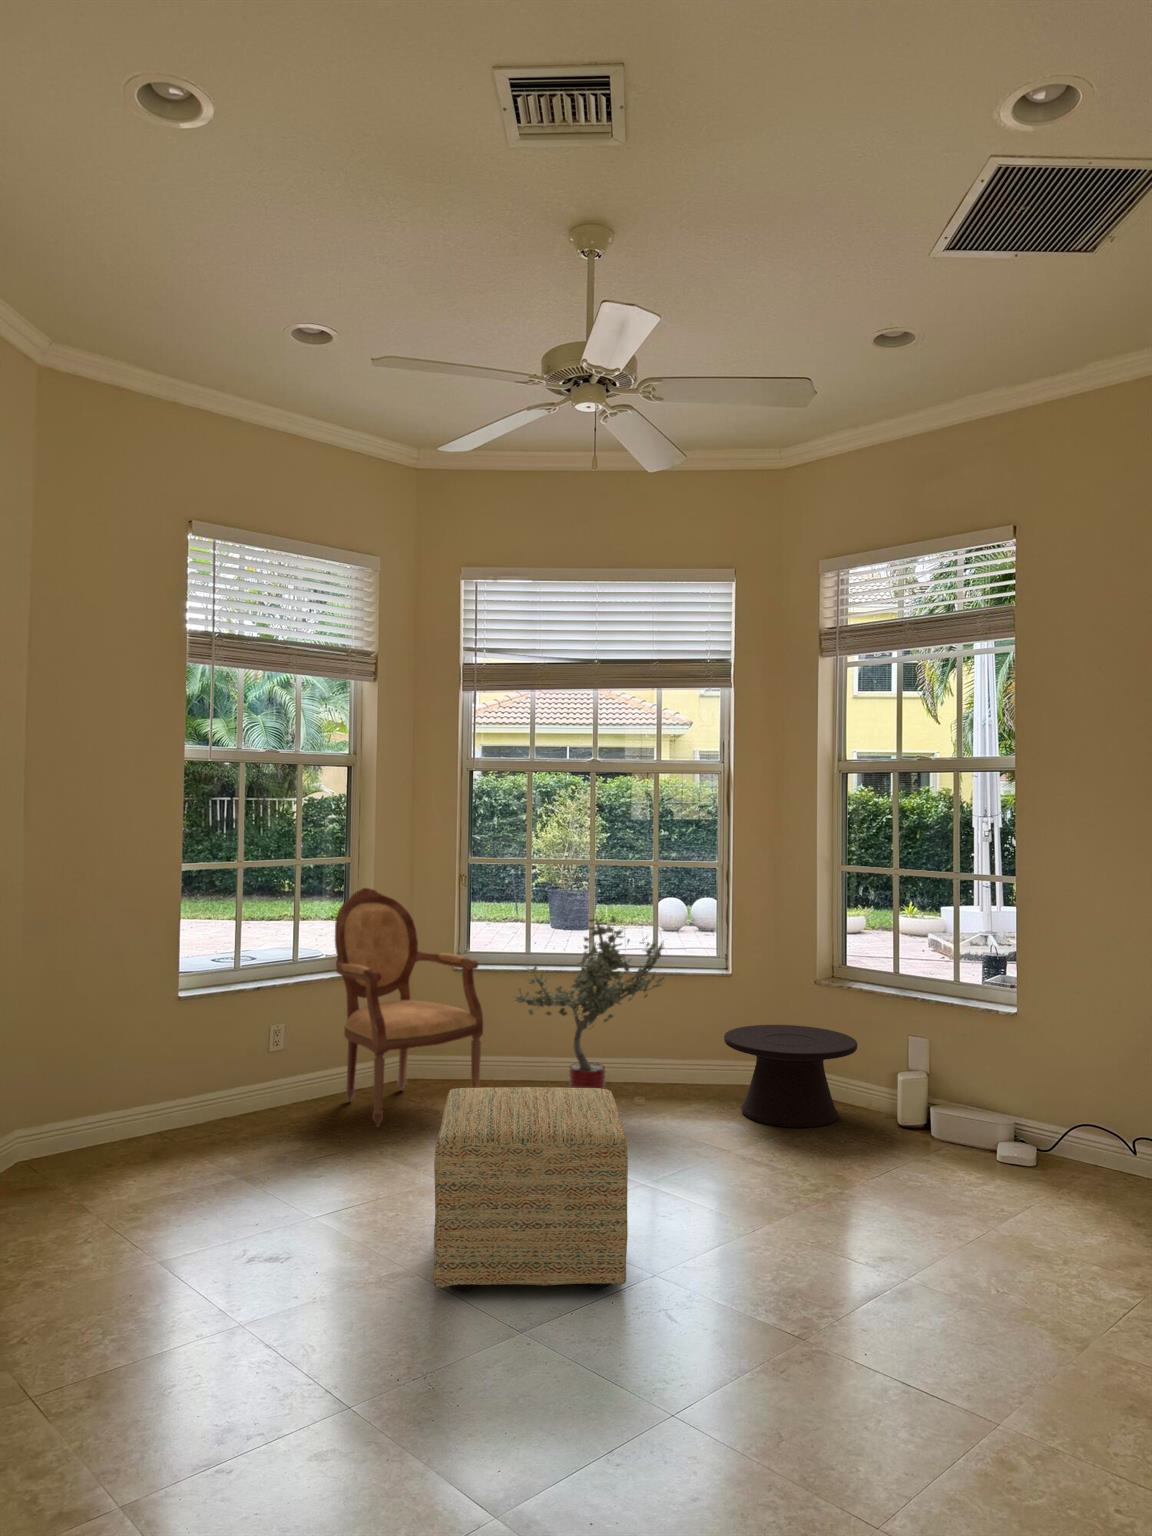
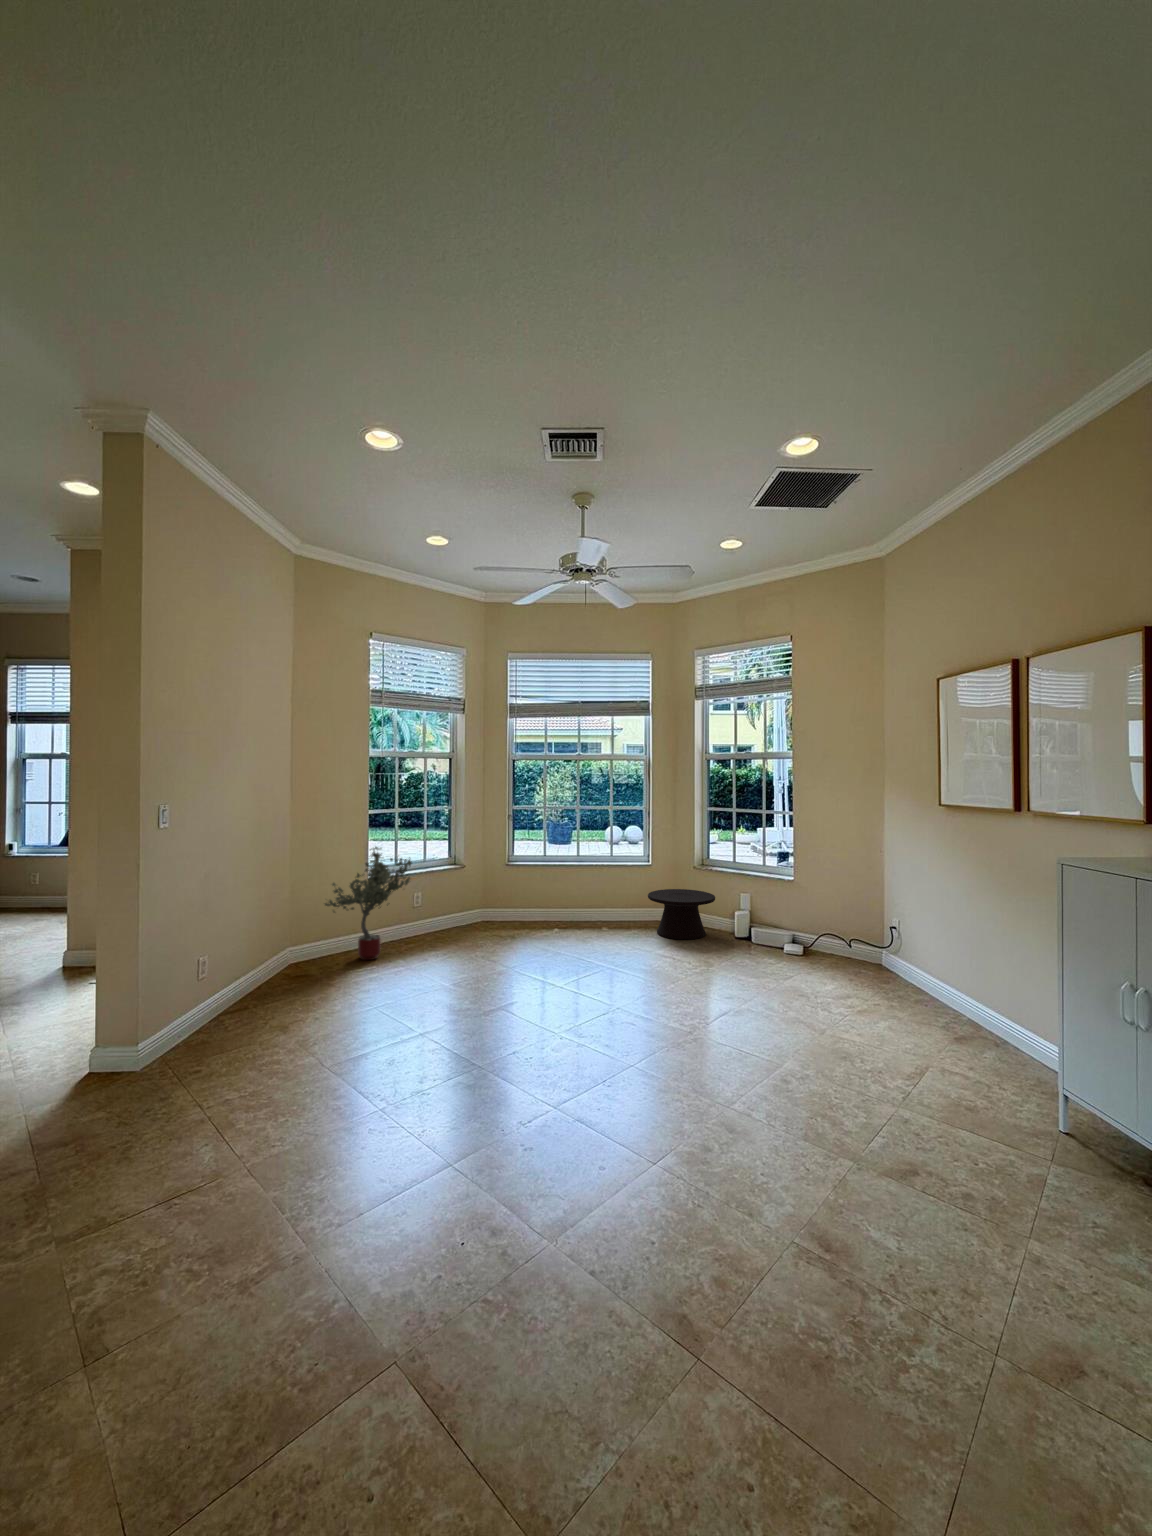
armchair: present [335,888,483,1127] -> none [447,822,524,944]
potted tree: present [515,916,664,1089] -> present [325,847,411,960]
ottoman: present [434,1087,628,1291] -> none [513,919,606,1015]

